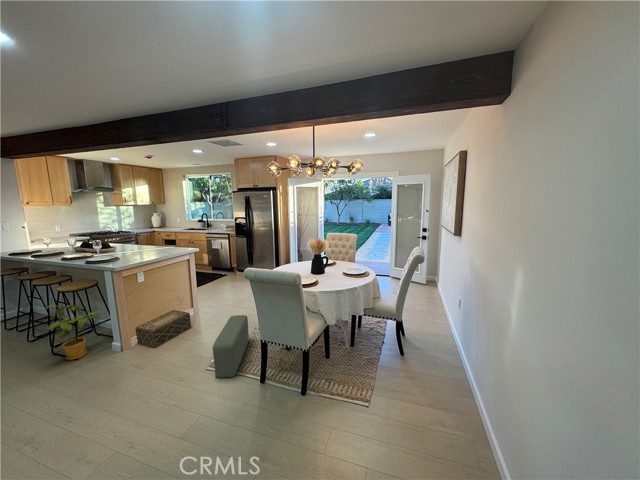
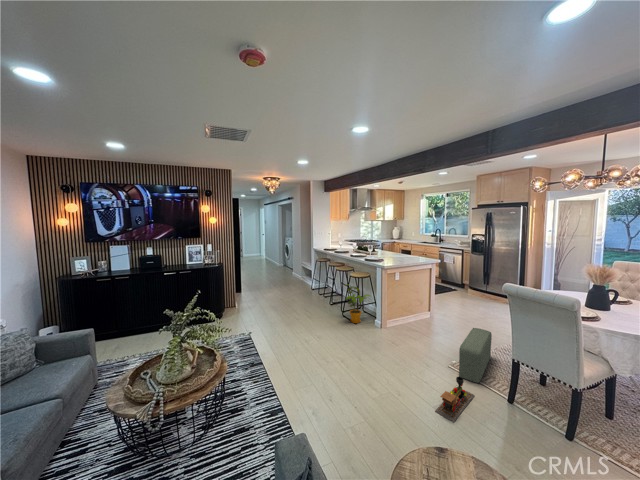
woven basket: present [136,310,191,348] -> none [391,308,430,334]
toy train: none [179,383,229,445] -> present [435,377,474,422]

